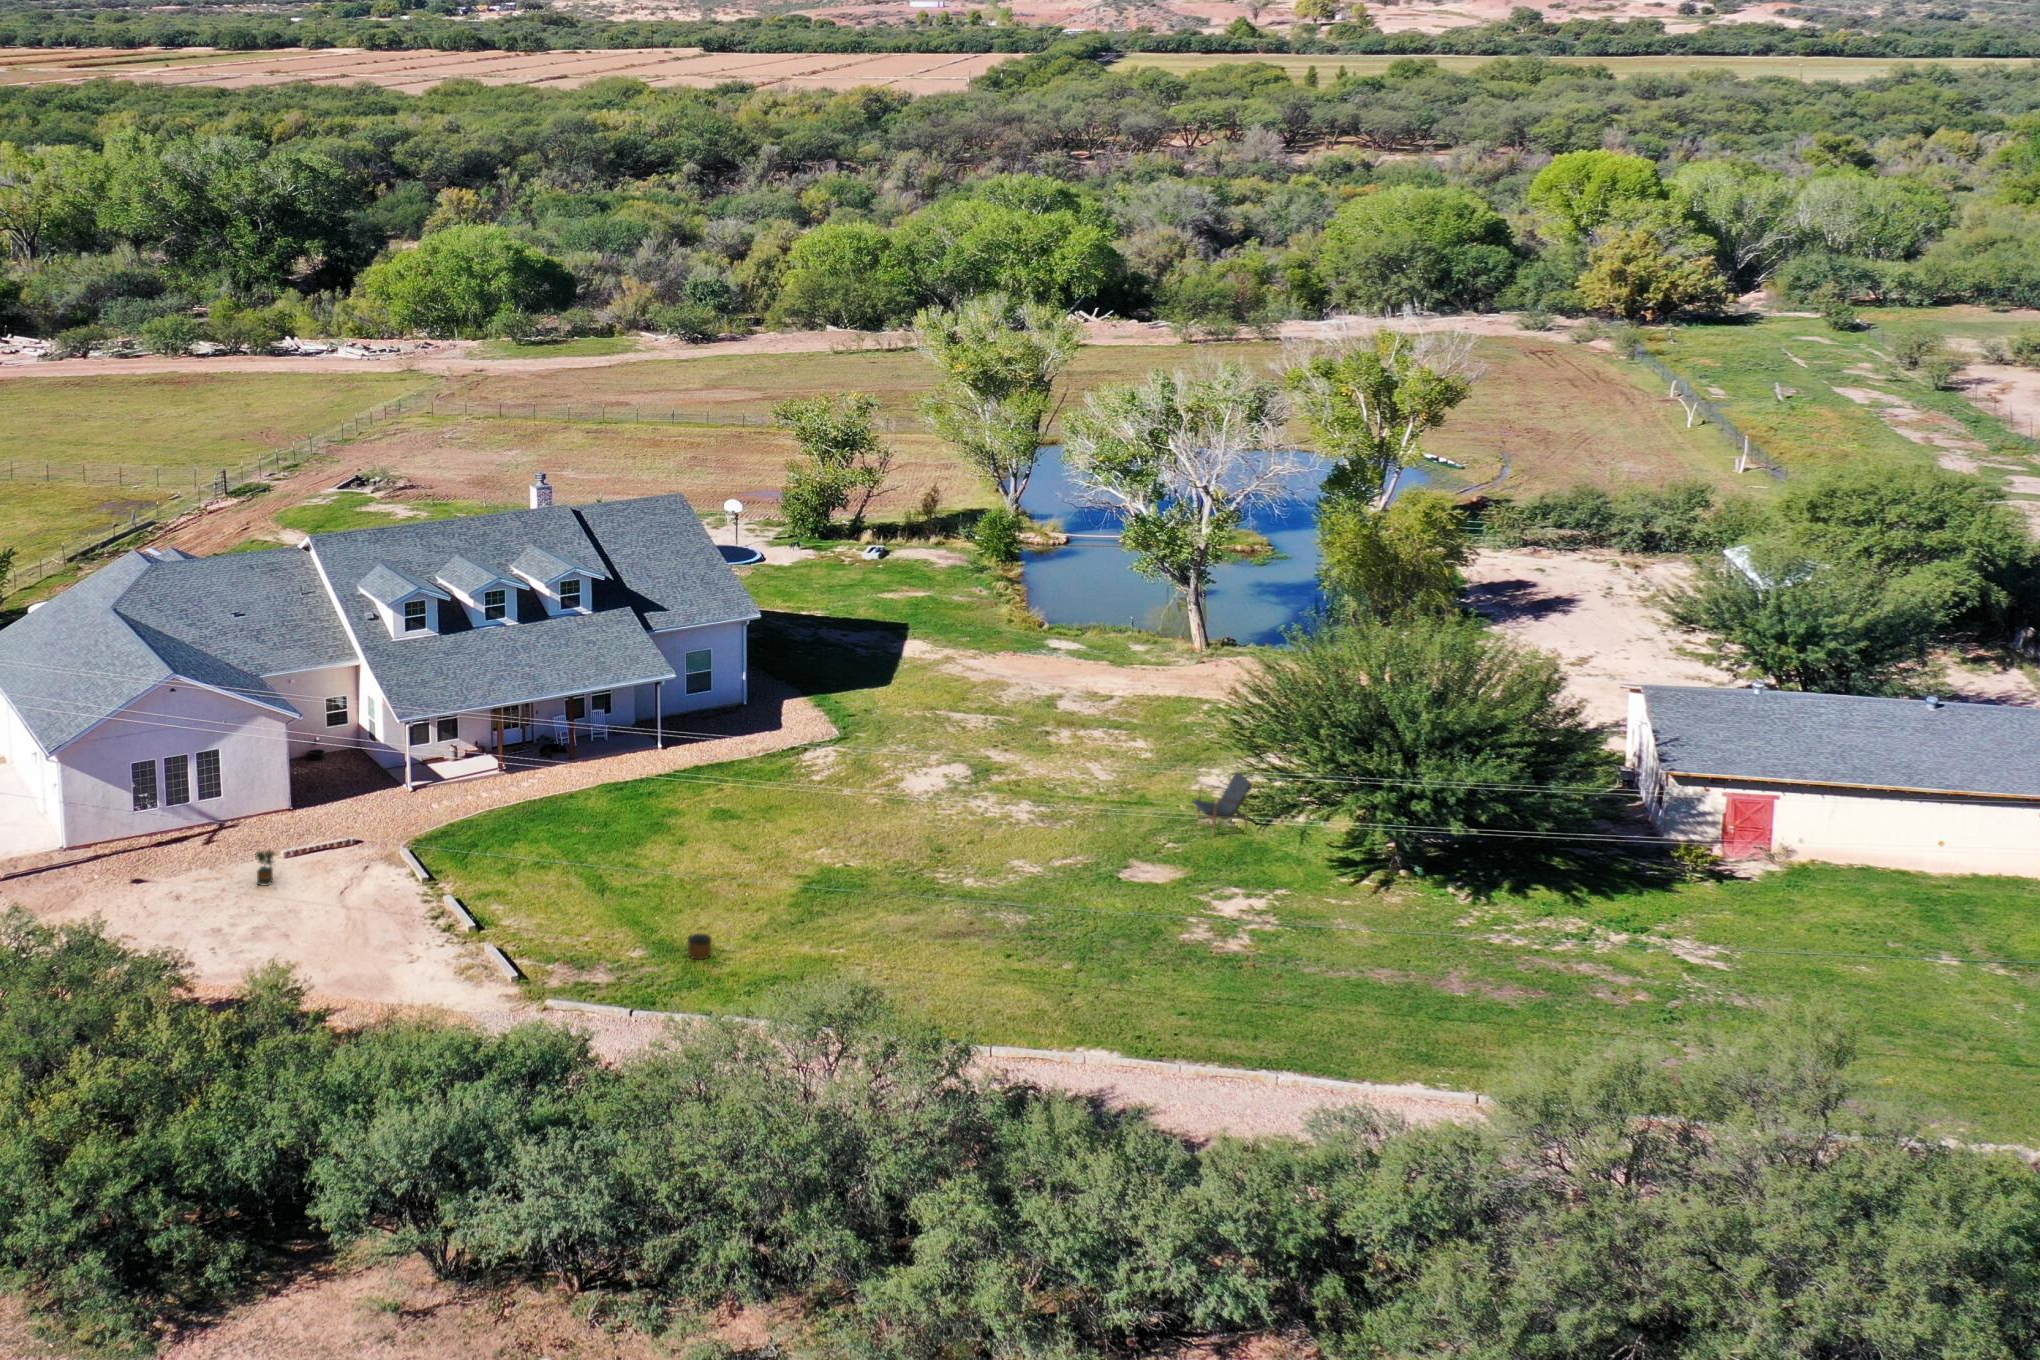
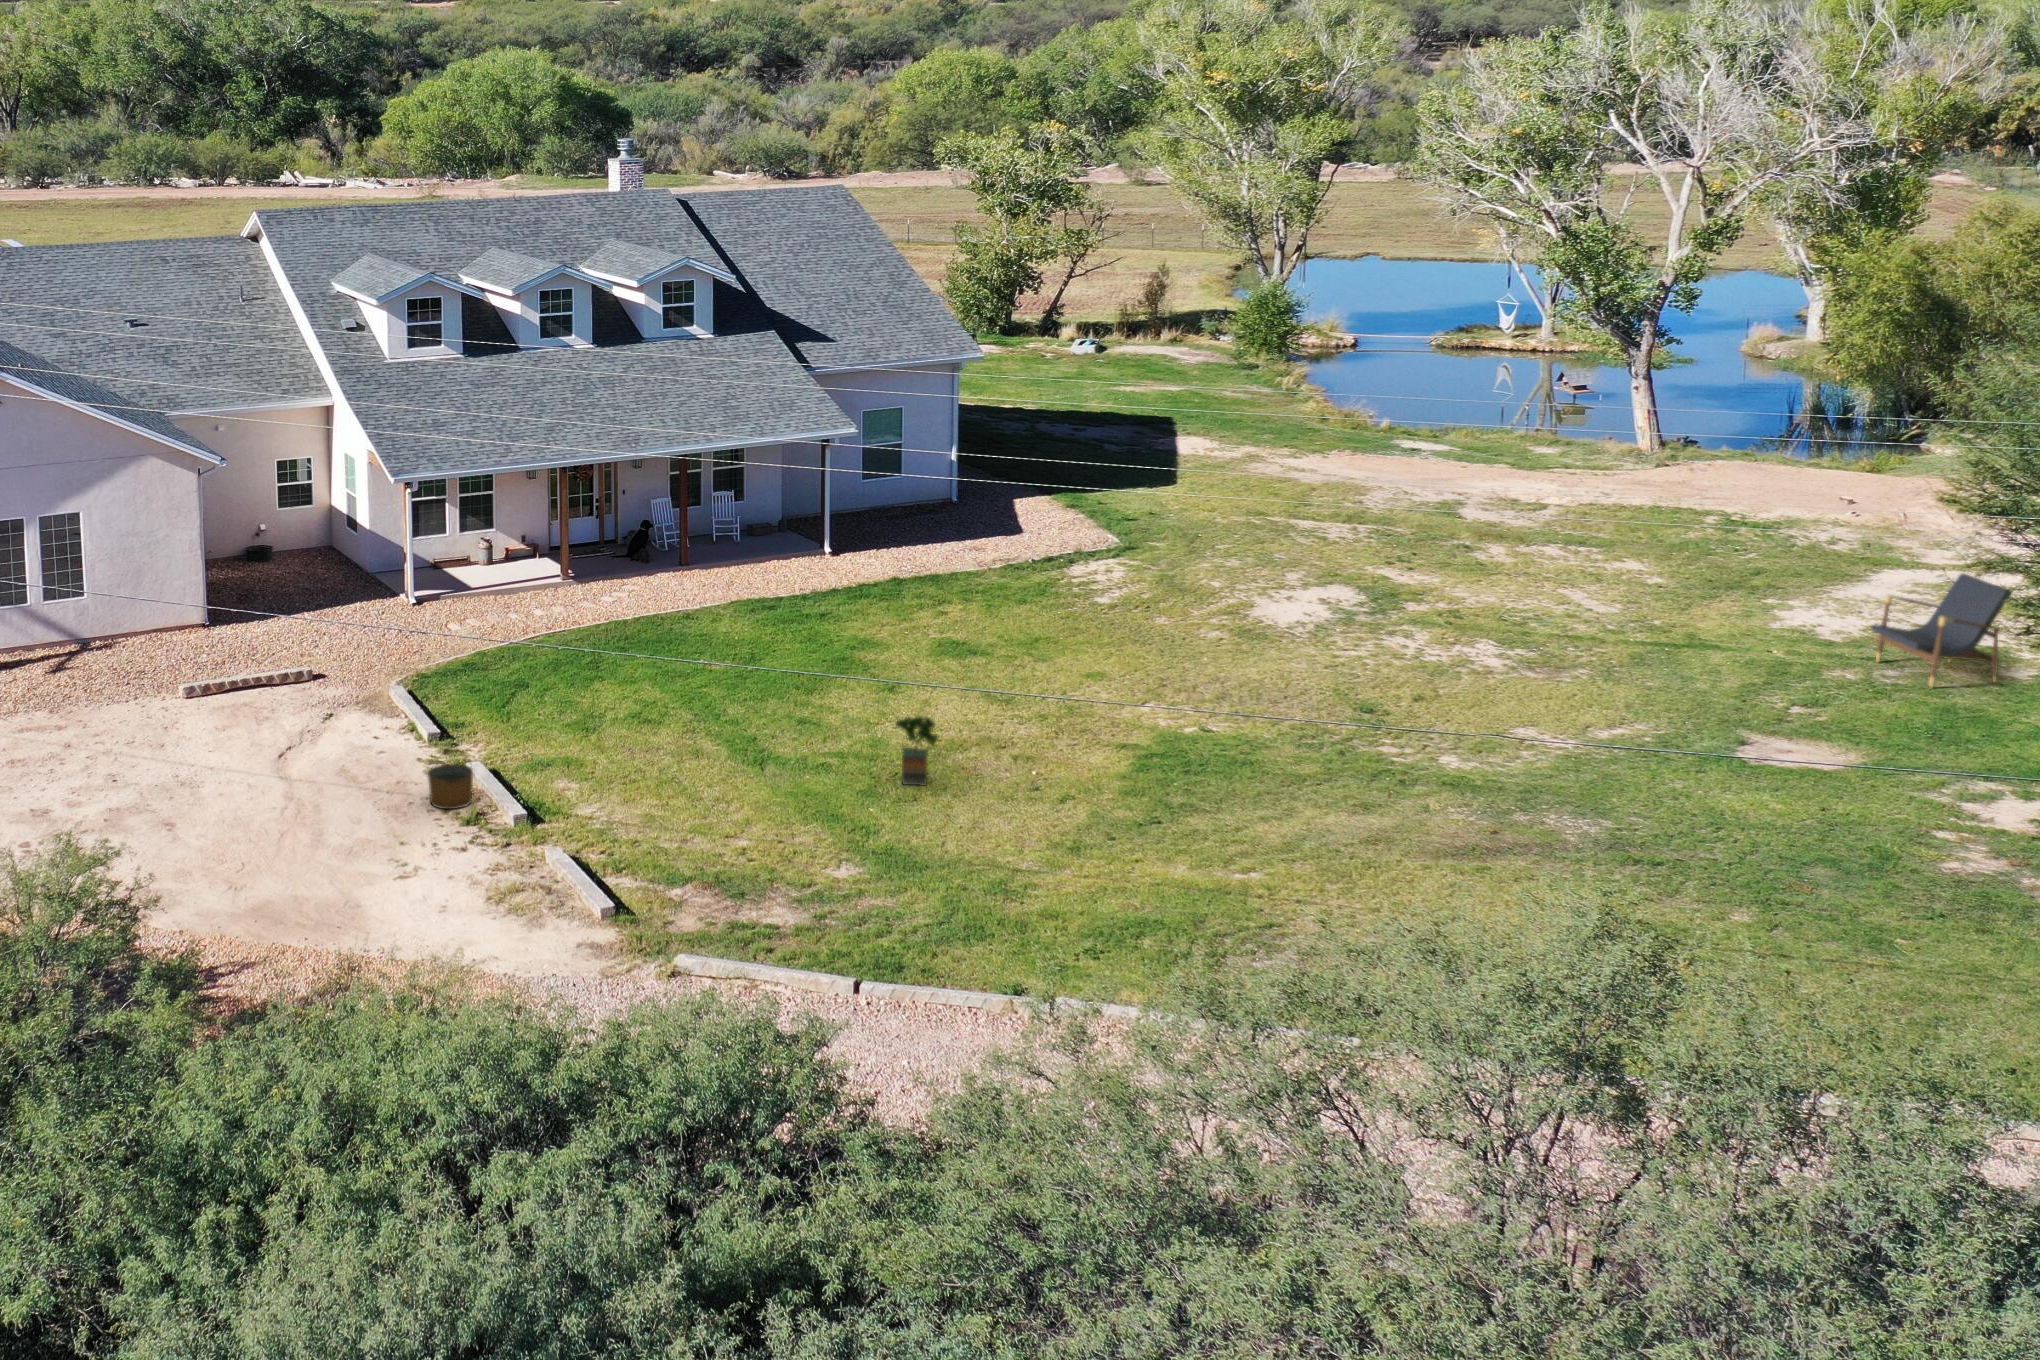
potted tree: present [255,851,275,886] -> present [896,716,939,785]
bucket: present [688,926,712,960] -> present [428,749,473,809]

